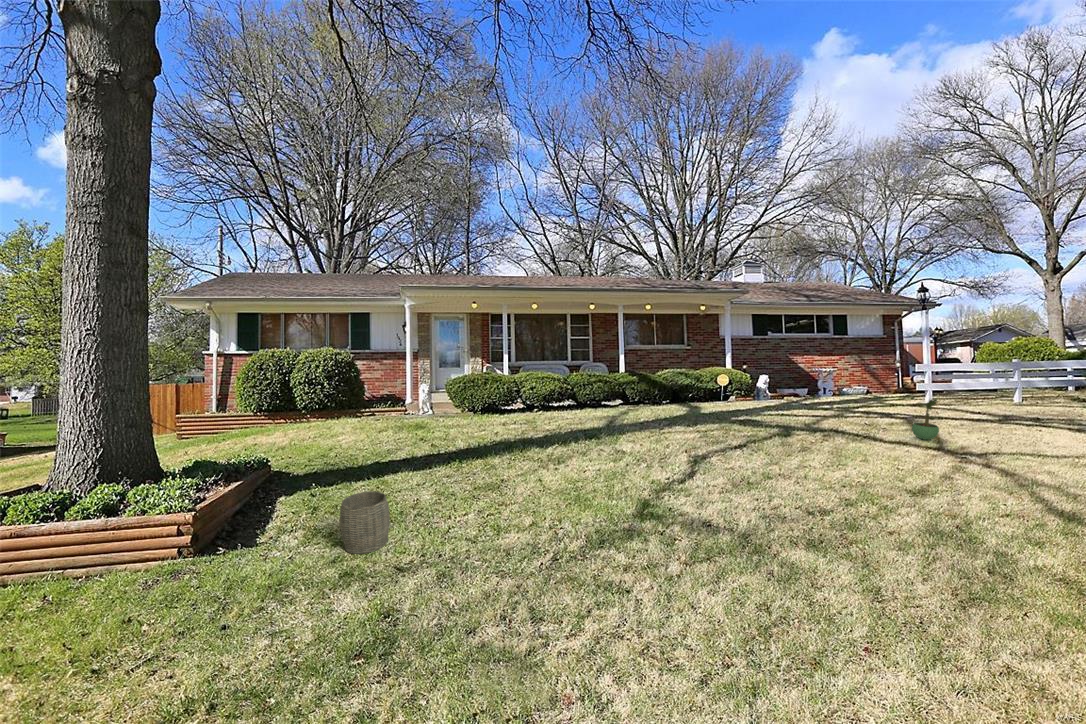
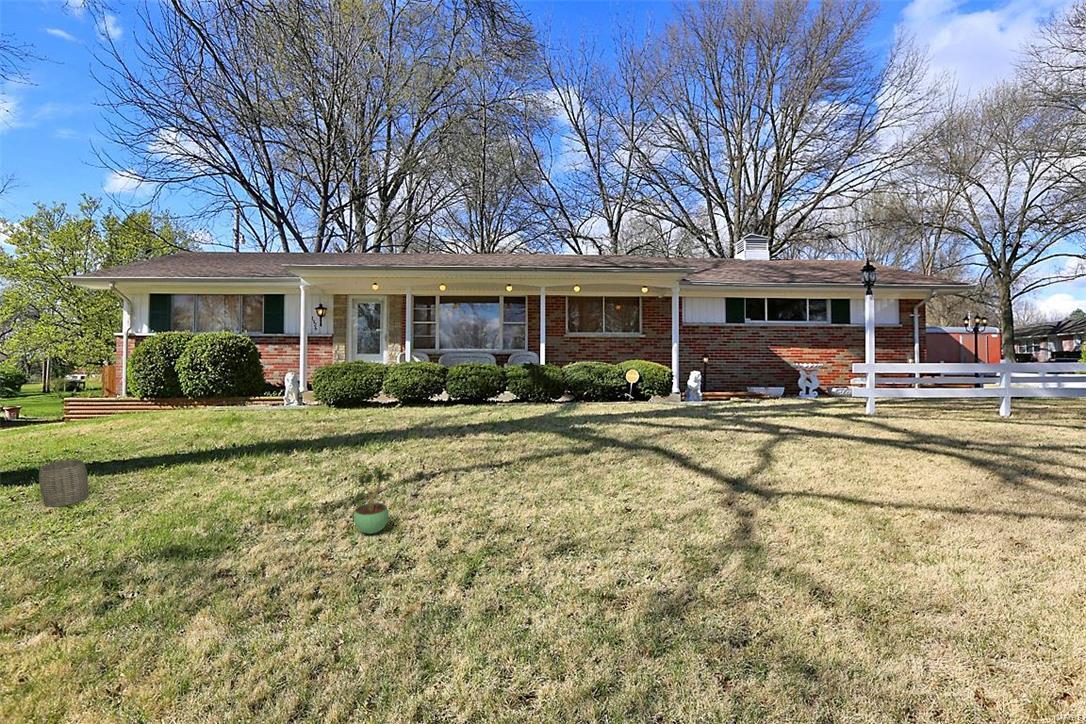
potted plant: present [912,399,939,440] -> present [354,467,393,534]

